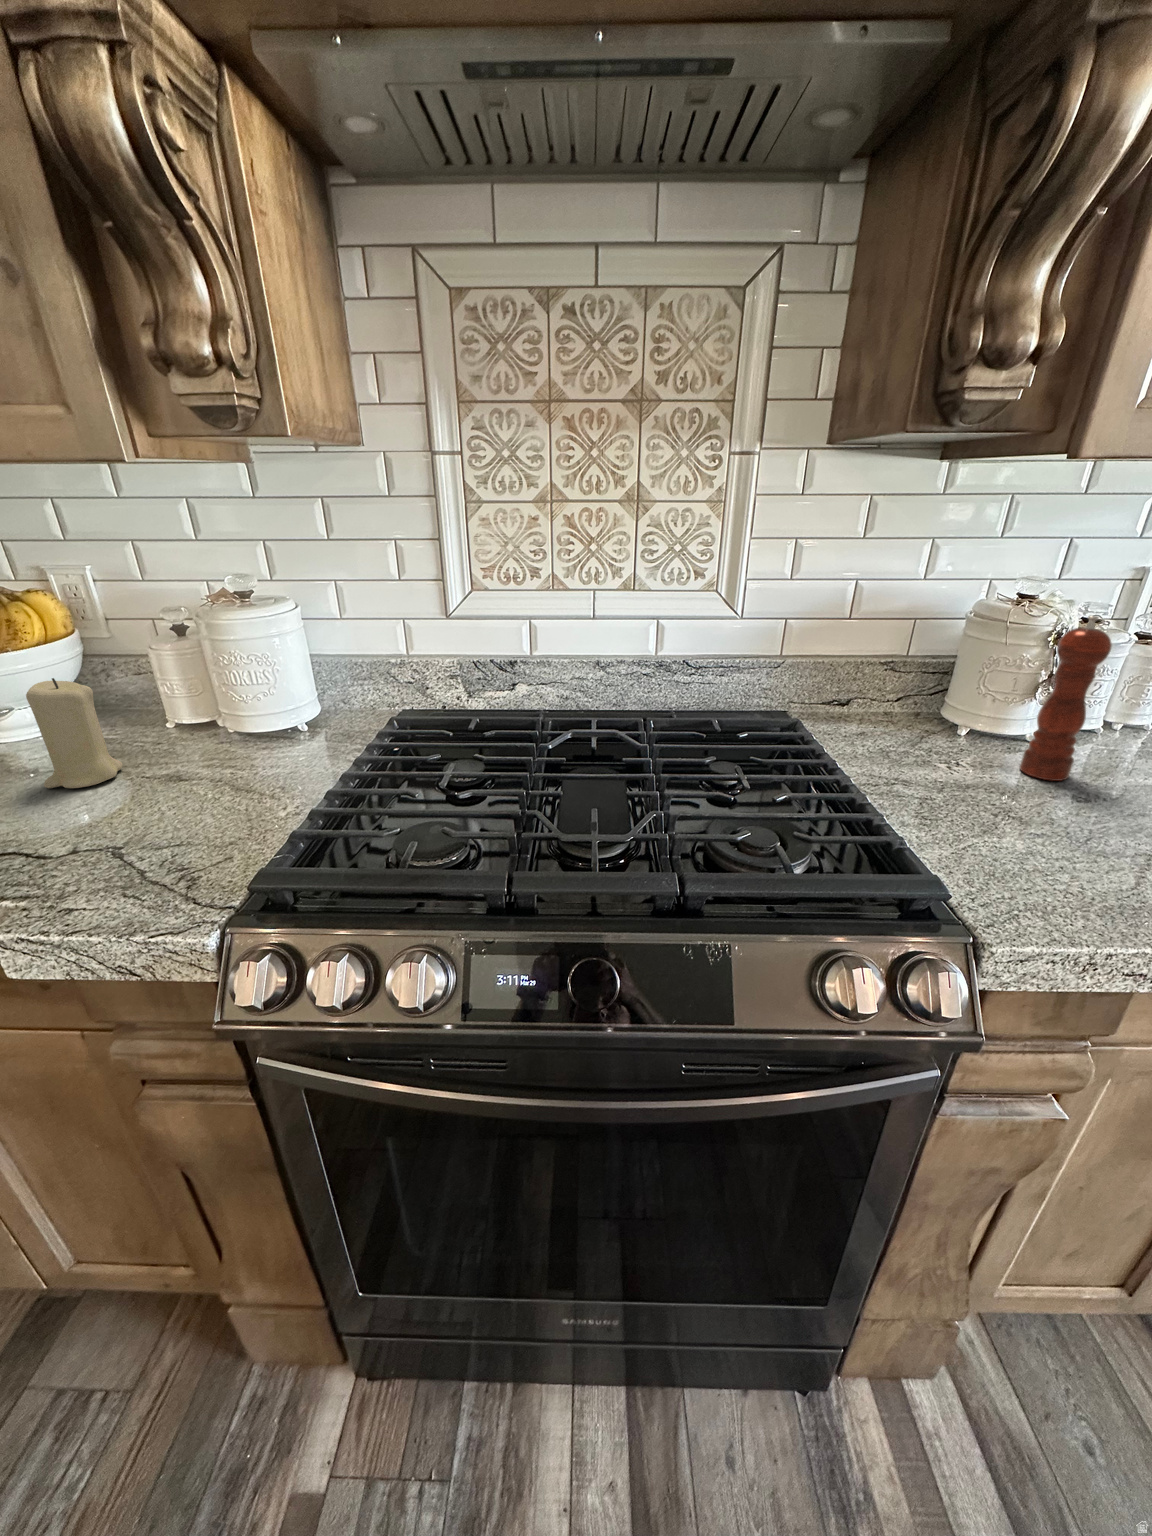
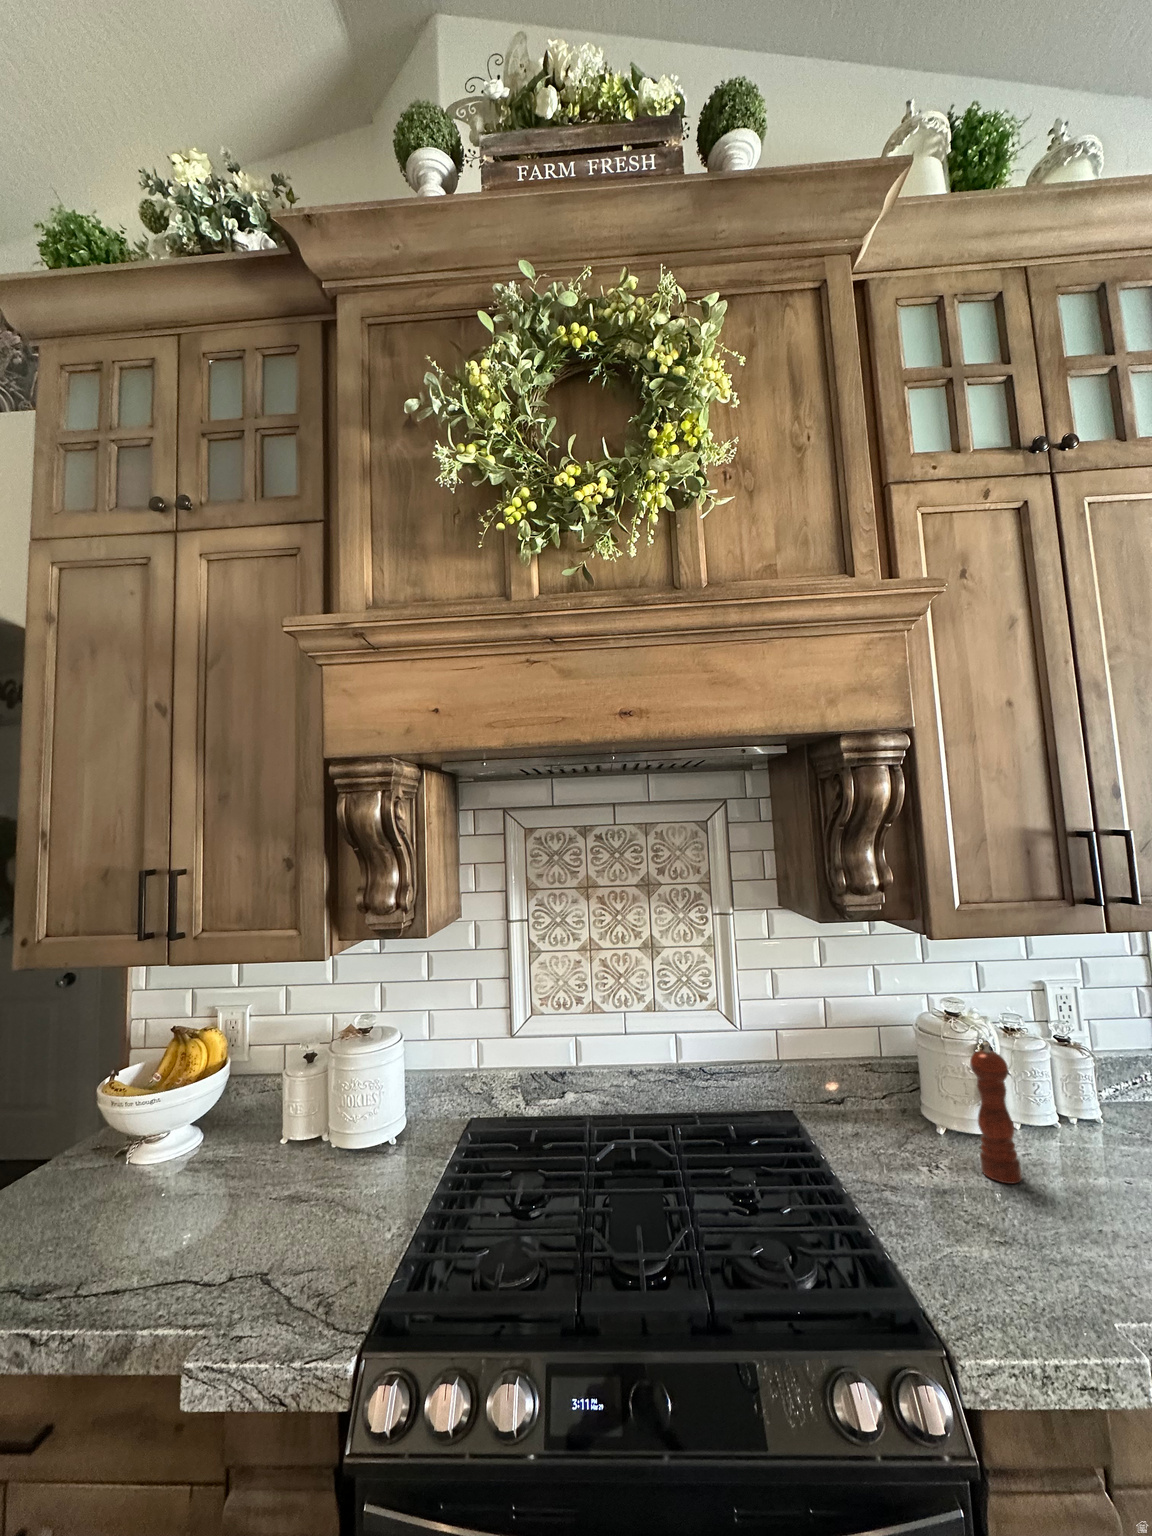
candle: present [26,678,123,788] -> none [205,1114,263,1212]

